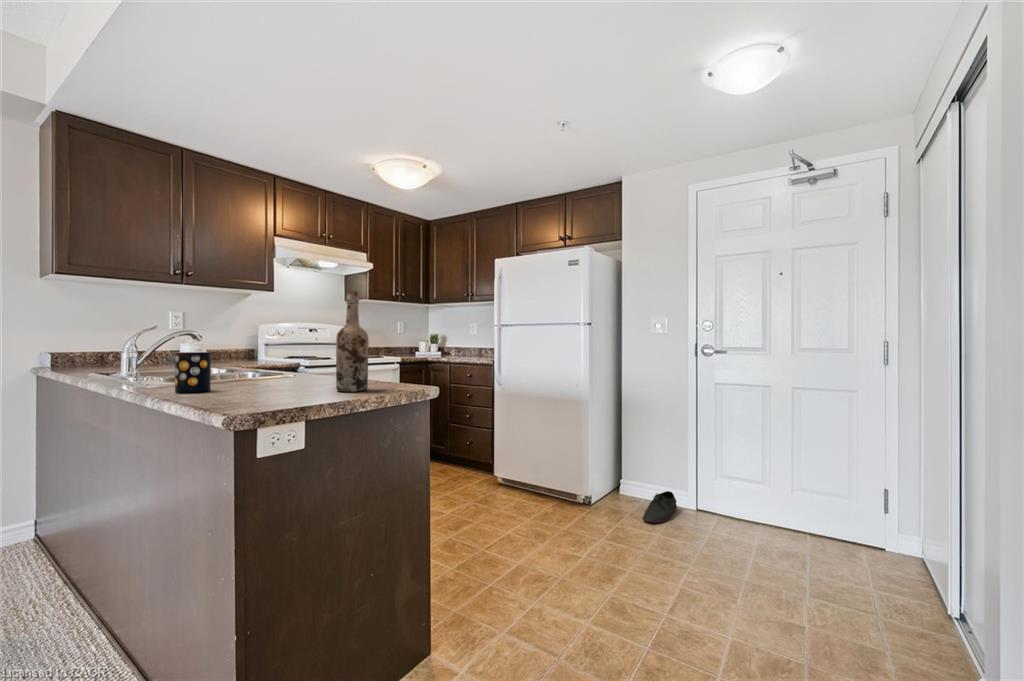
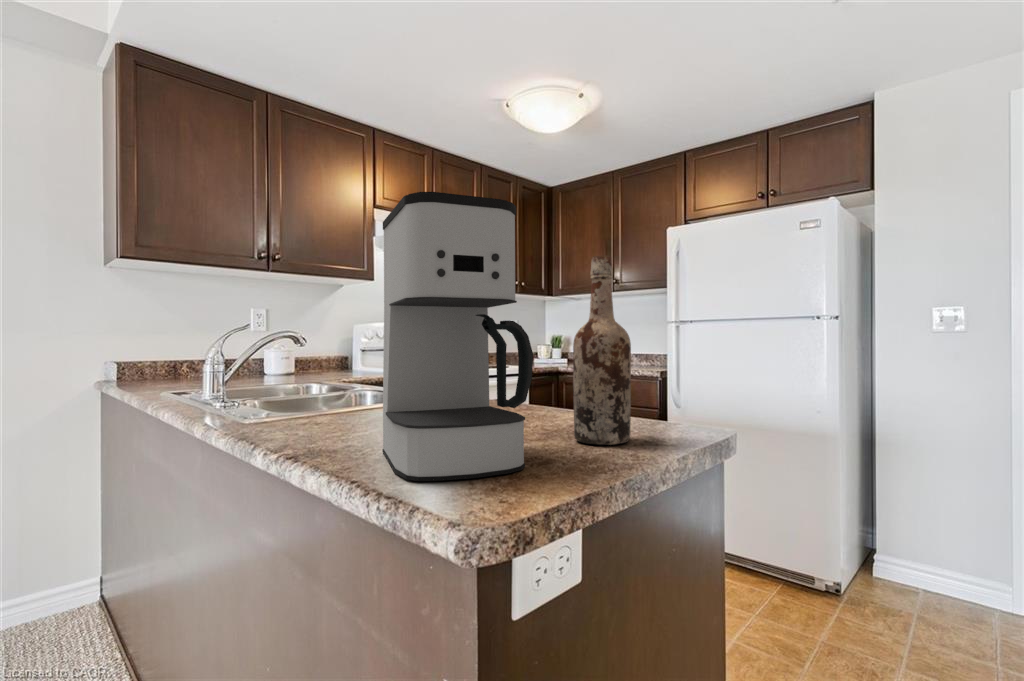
coffee maker: none [214,263,300,403] -> present [382,192,533,481]
mug: present [175,352,211,393] -> none [300,368,353,441]
shoe: present [643,491,677,523] -> none [946,581,995,638]

